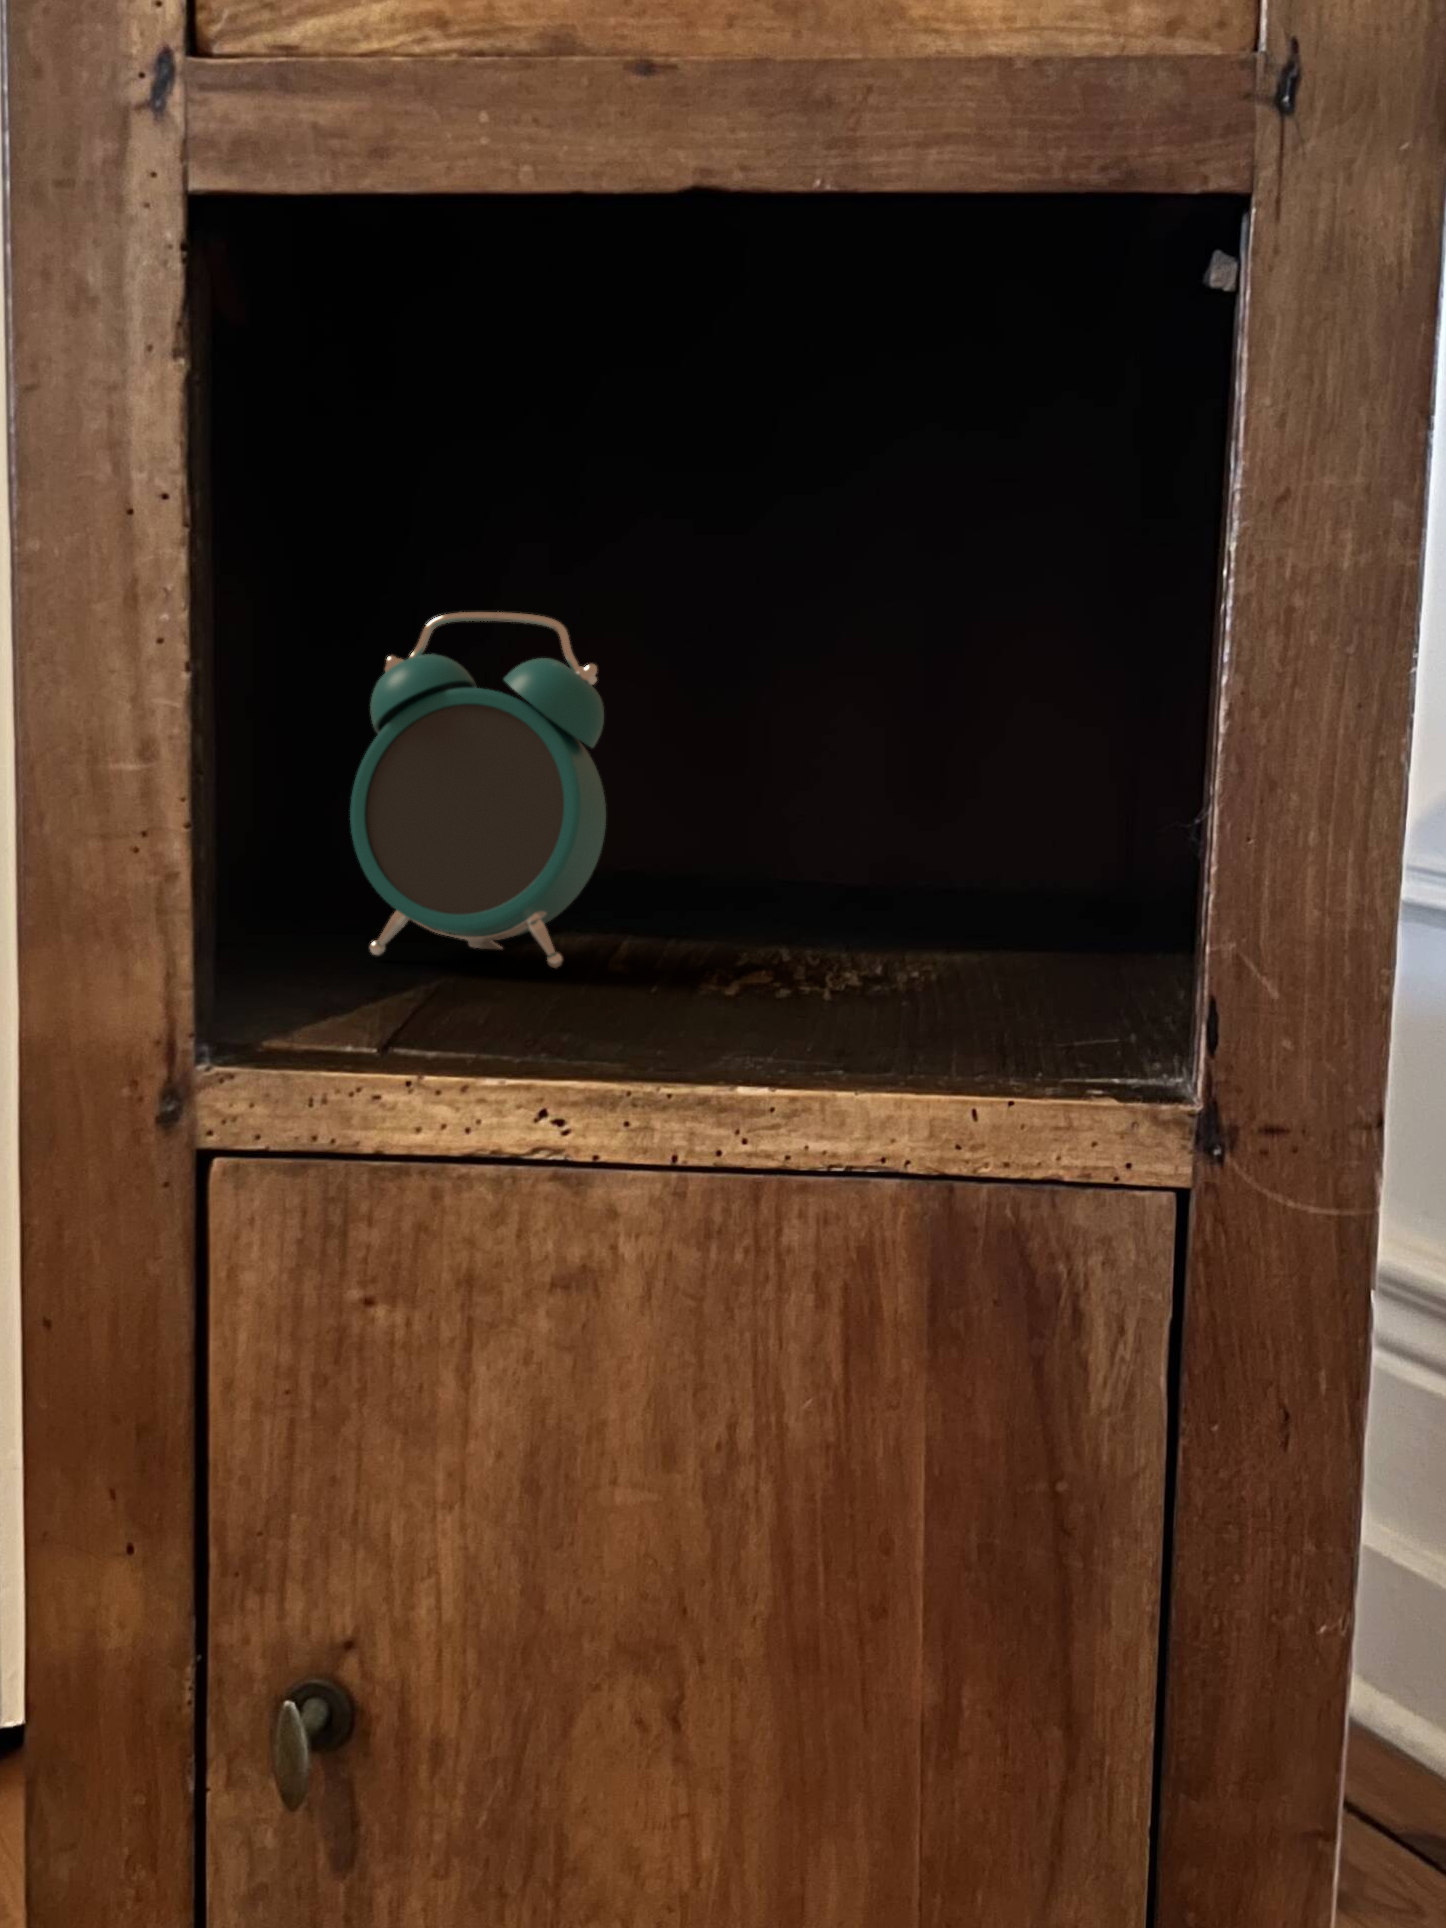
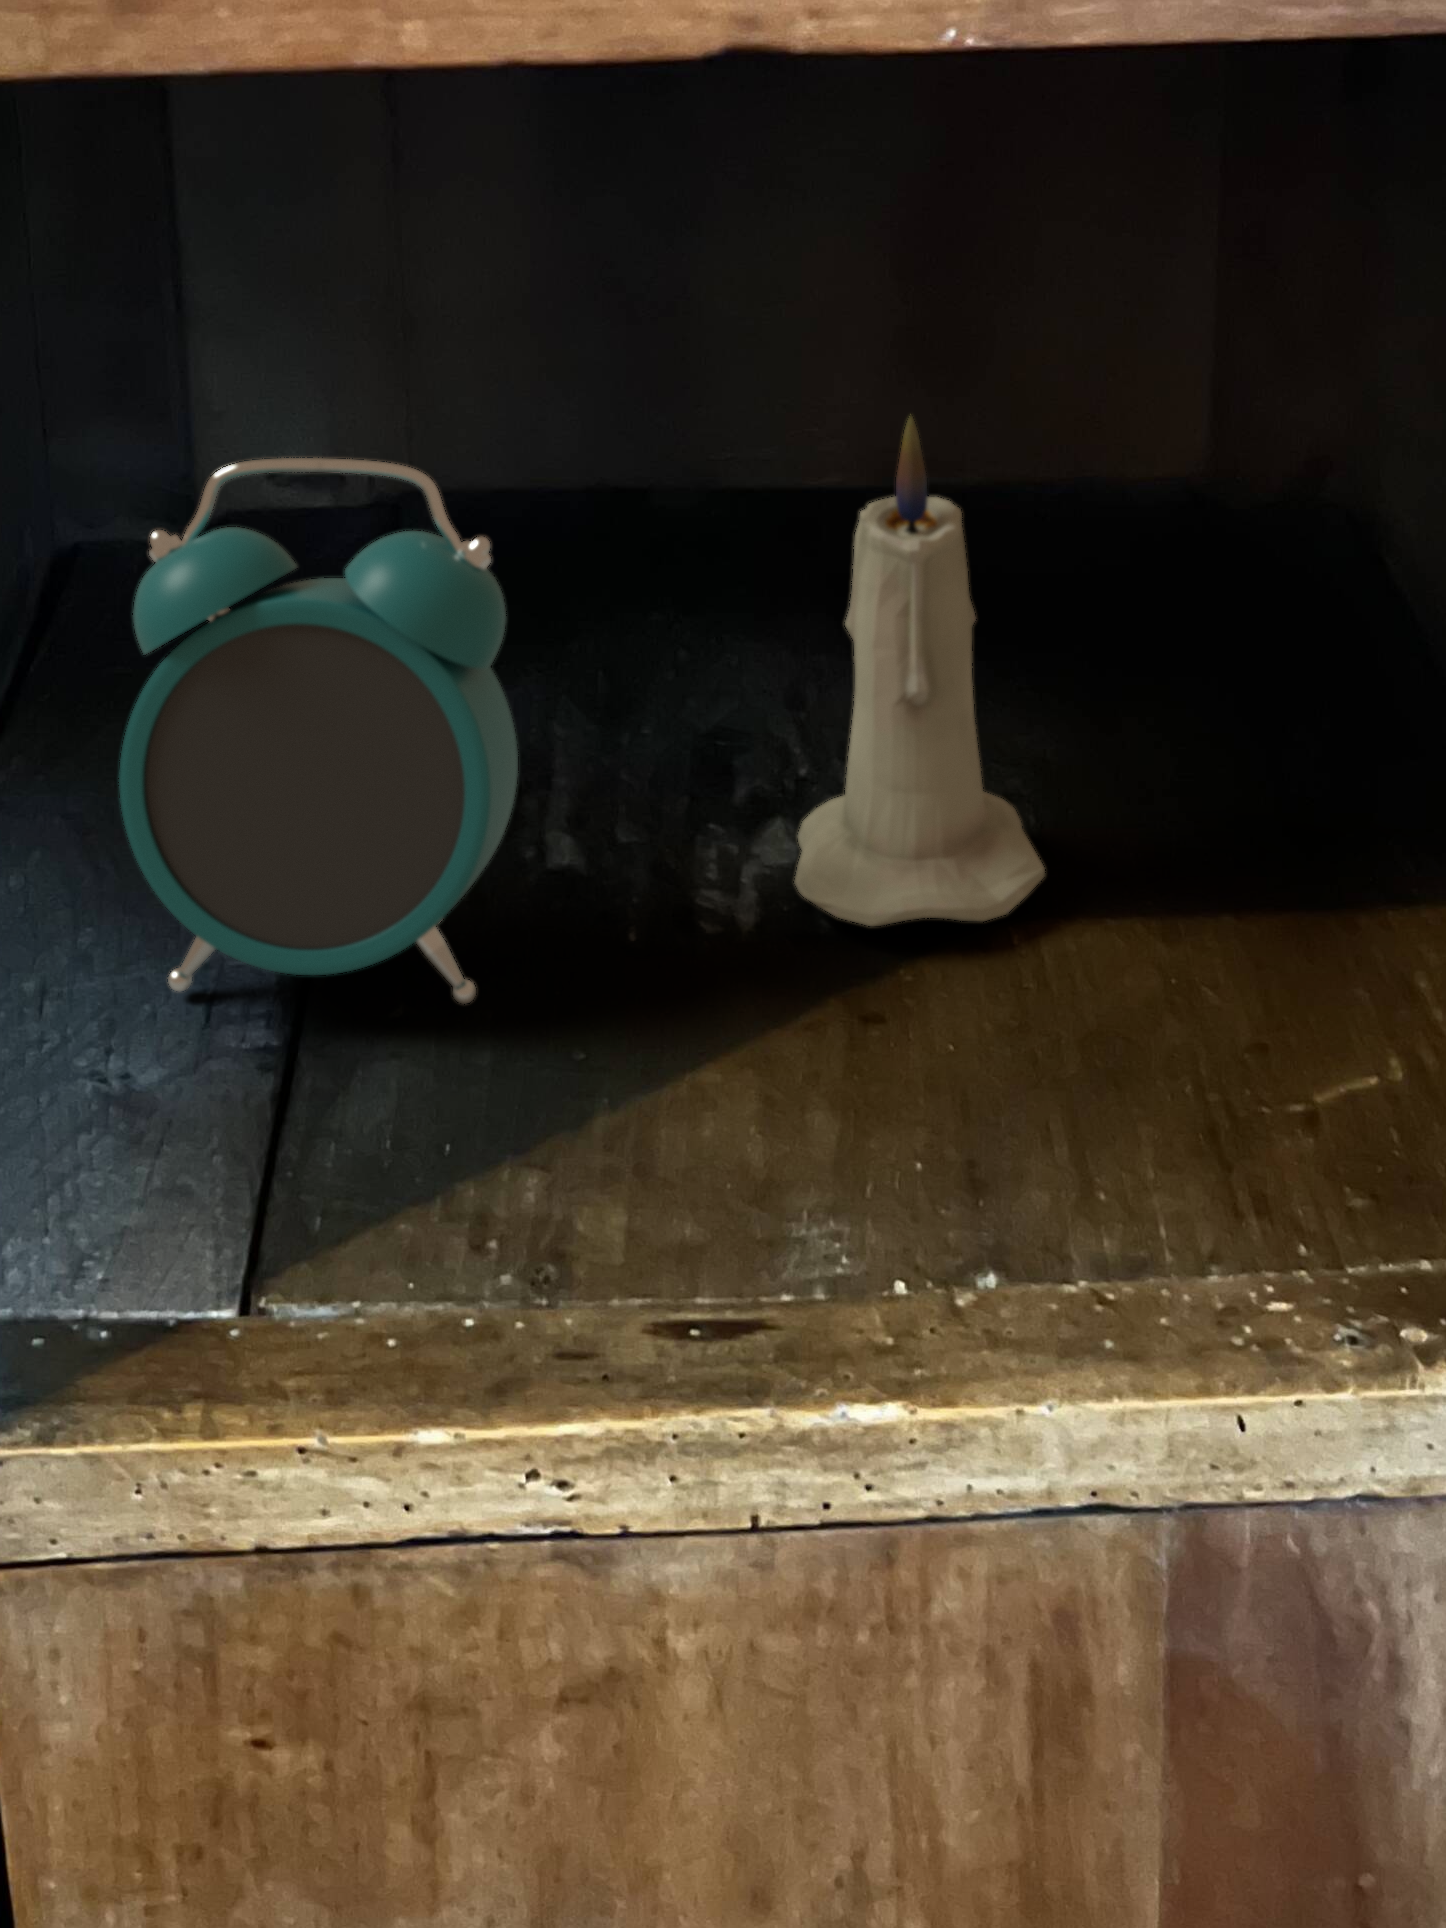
candle: none [786,617,957,963] -> present [795,414,1045,926]

